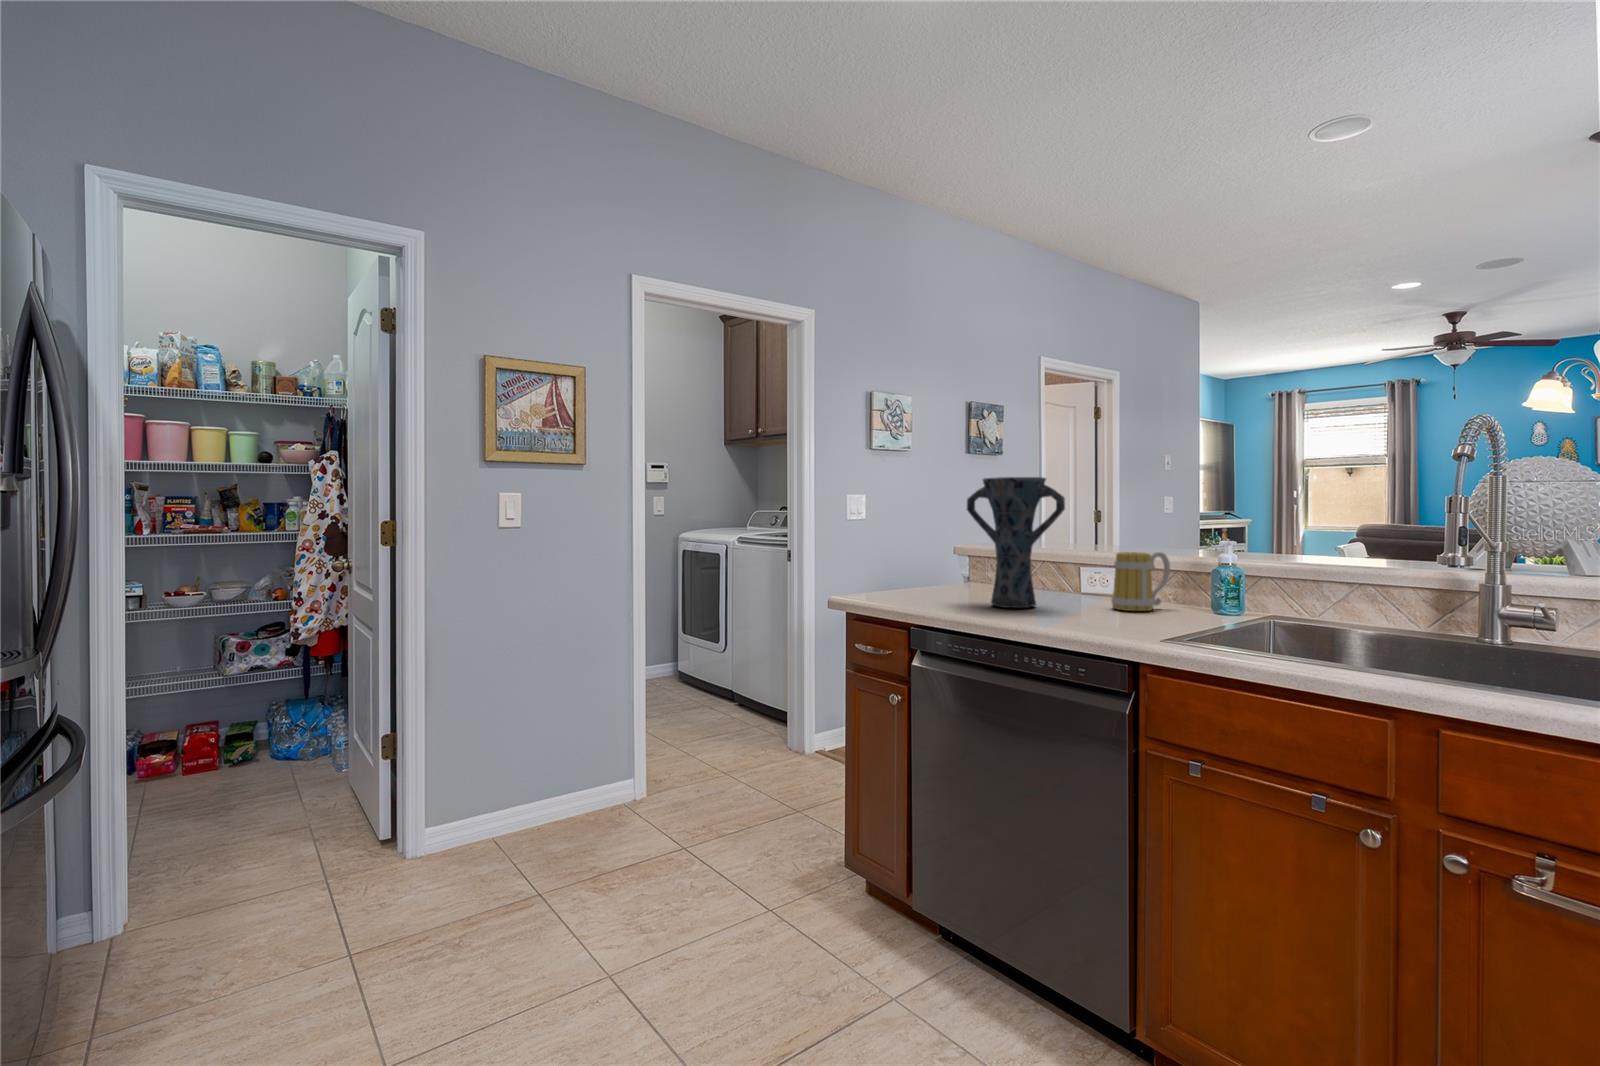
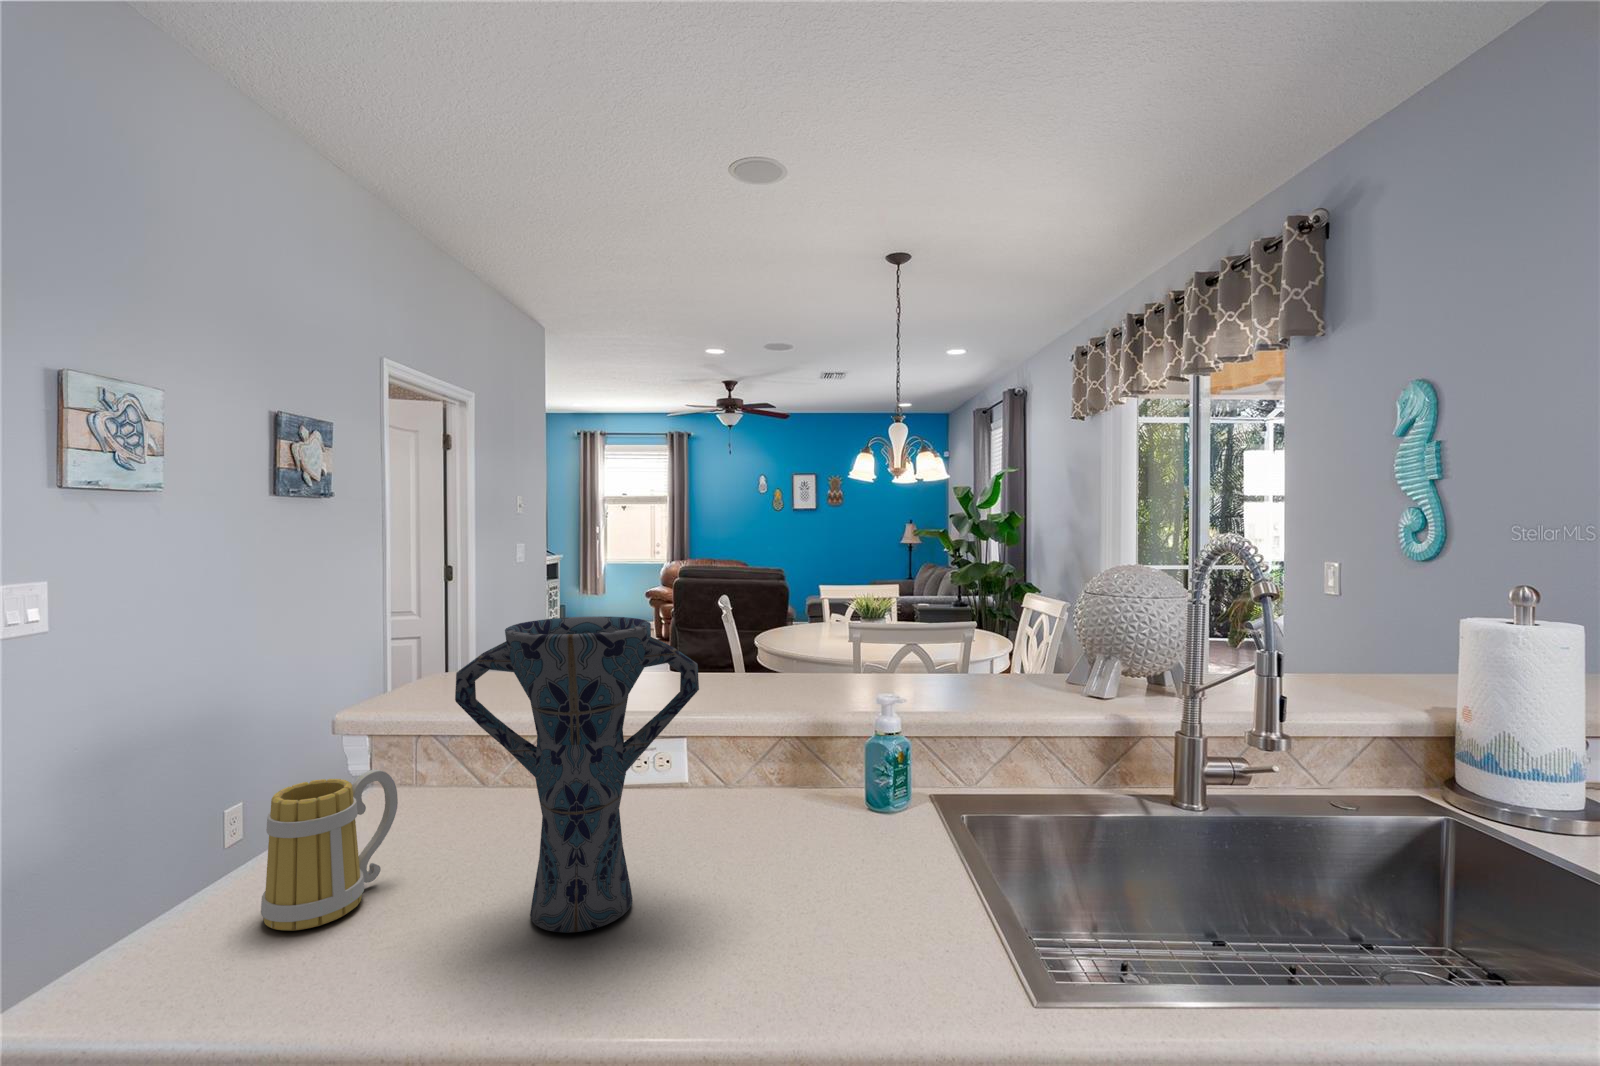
mug: present [1111,552,1170,611] -> present [261,769,398,931]

